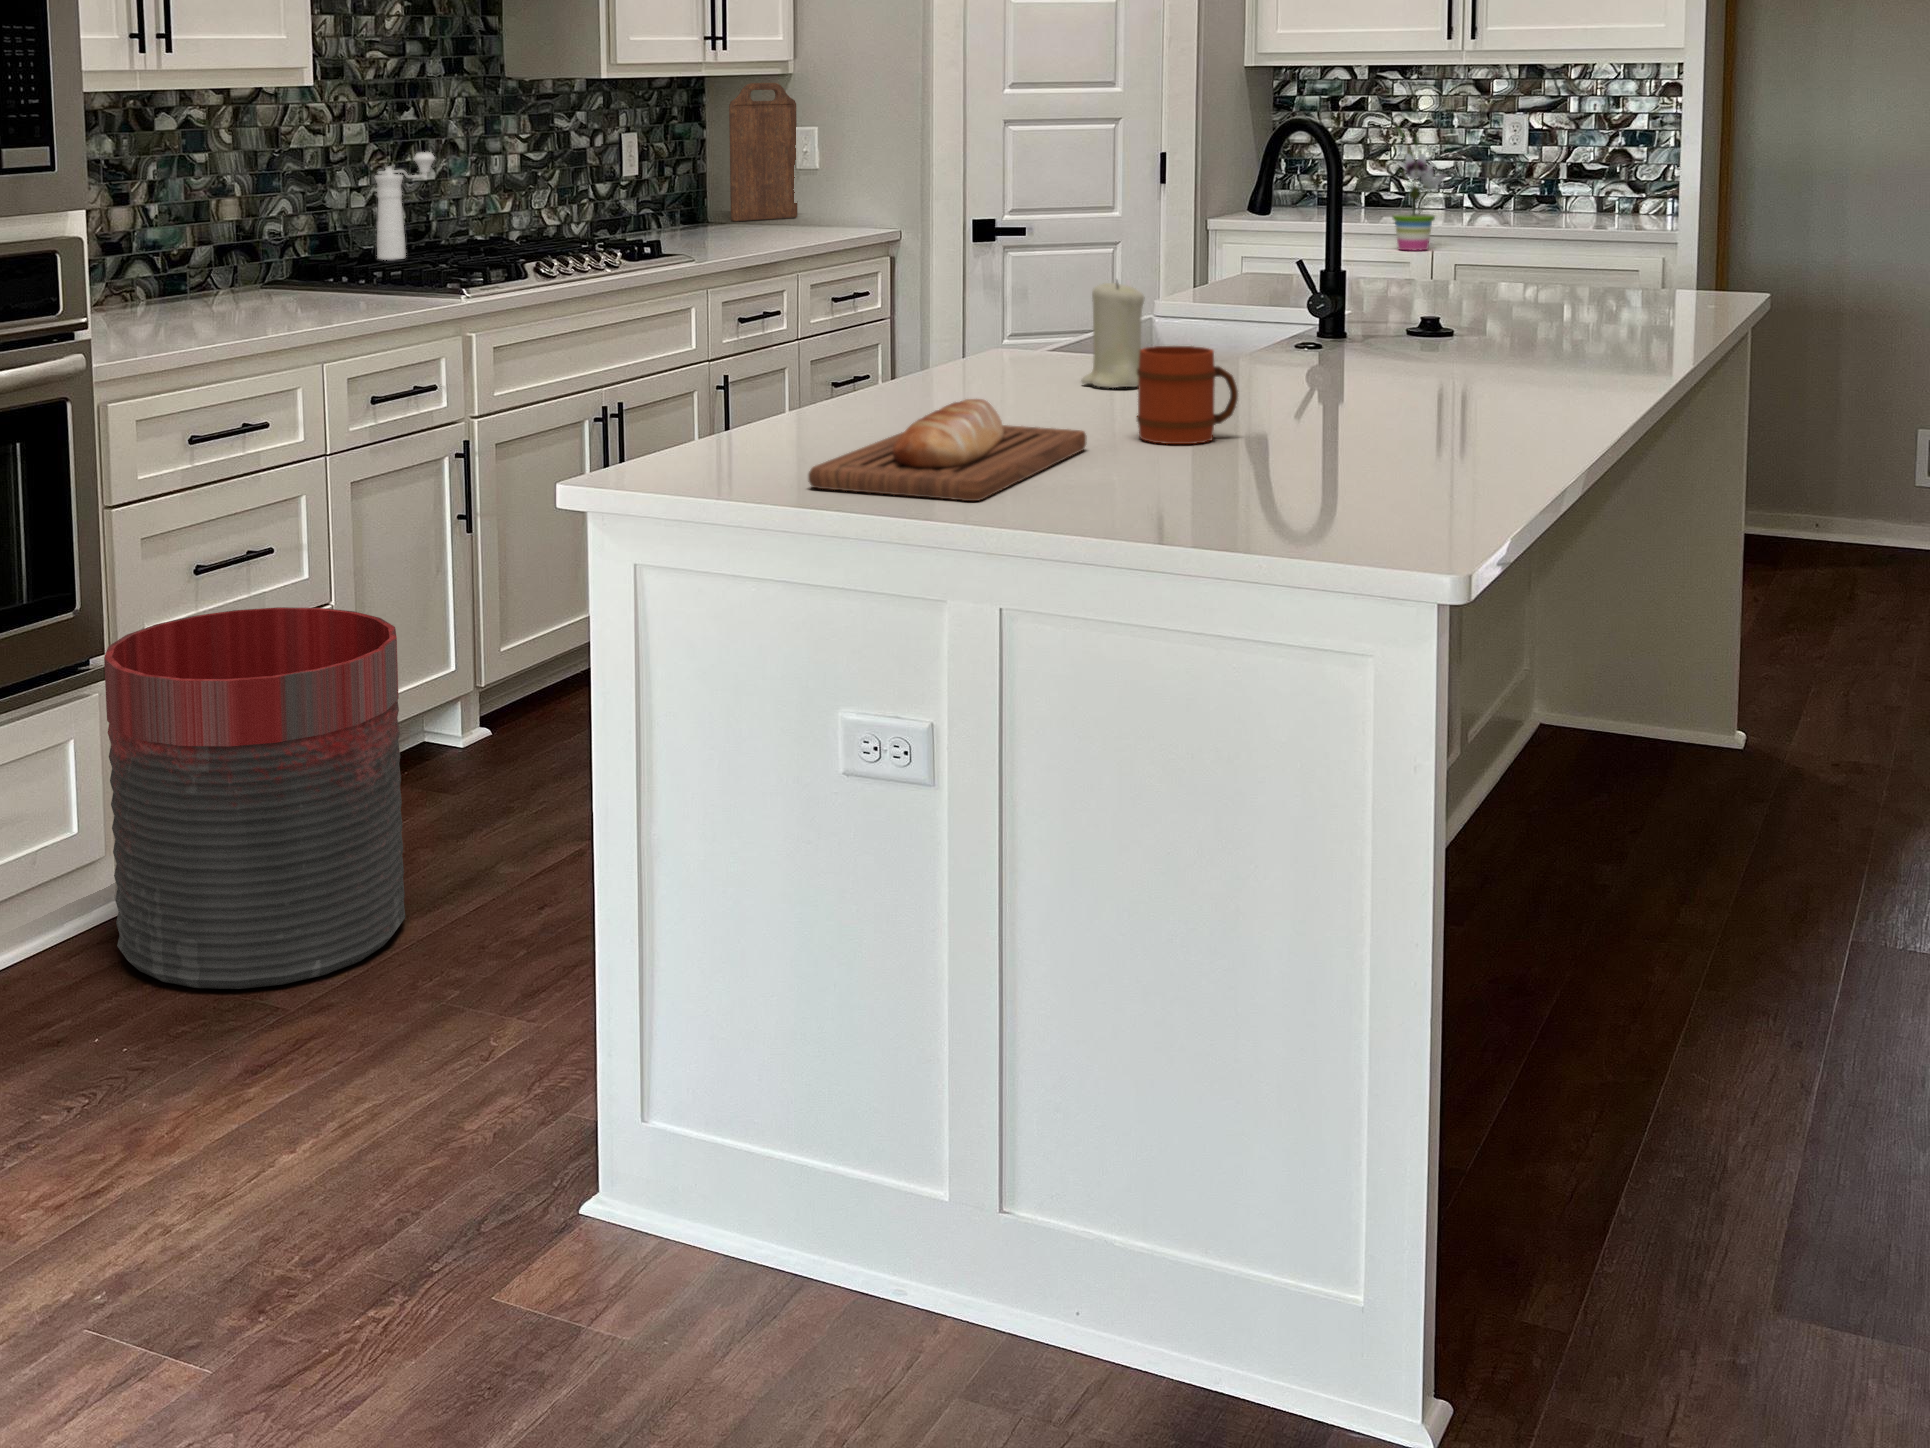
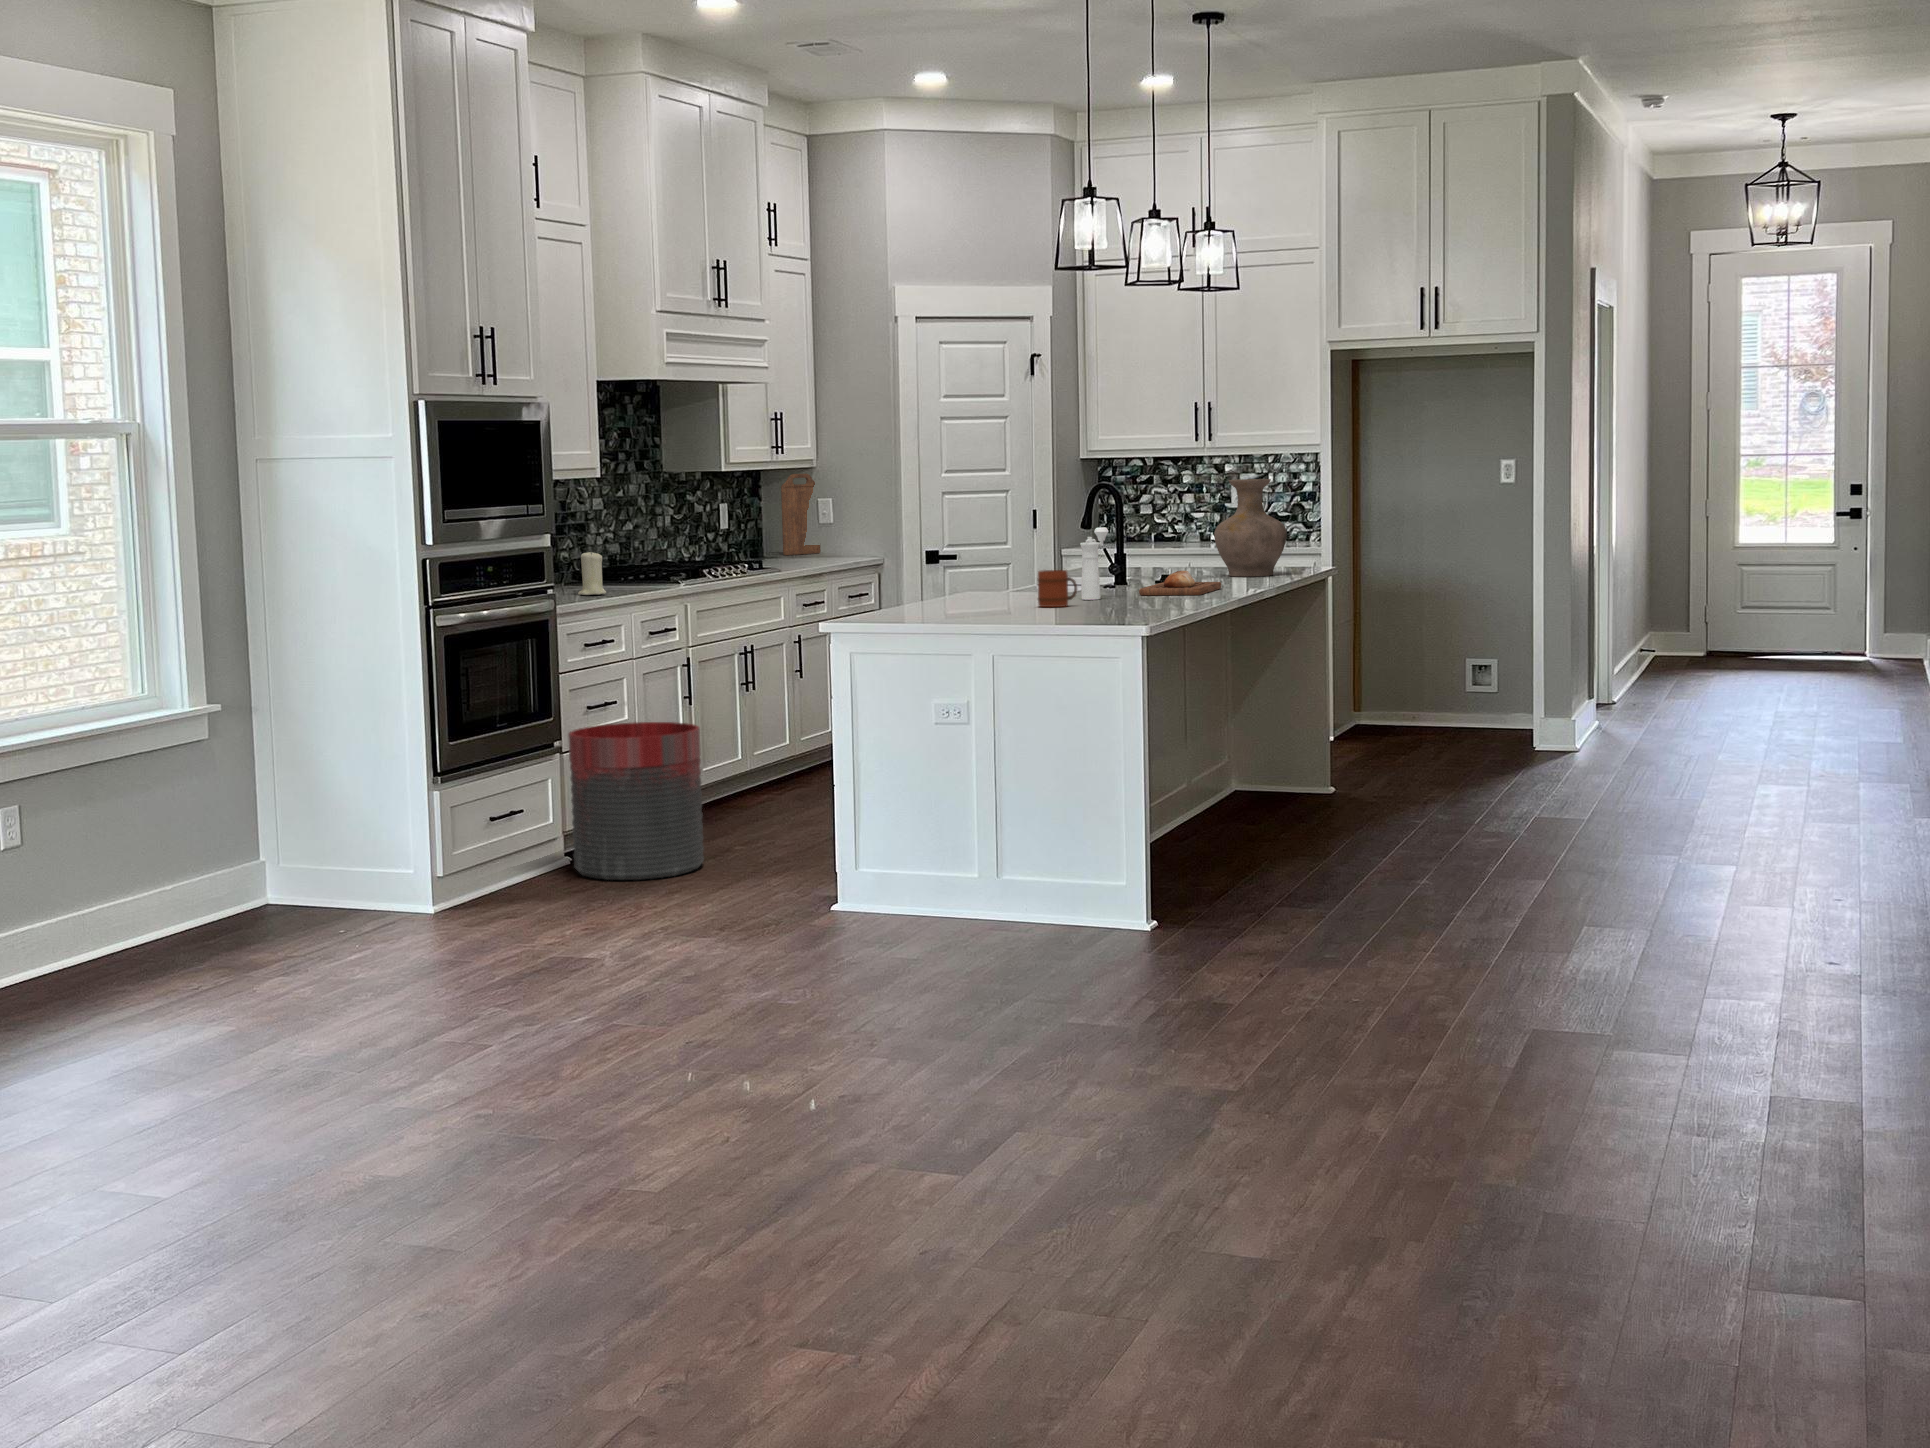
vase: none [1519,116,1672,316] -> present [1214,479,1287,577]
potted plant: present [1393,127,1447,251] -> none [1165,491,1197,561]
pepper mill: present [375,152,435,260] -> present [1080,527,1109,600]
candle: present [1081,281,1144,388] -> present [578,552,606,595]
bread loaf: present [808,399,1087,501] -> present [1139,571,1221,595]

